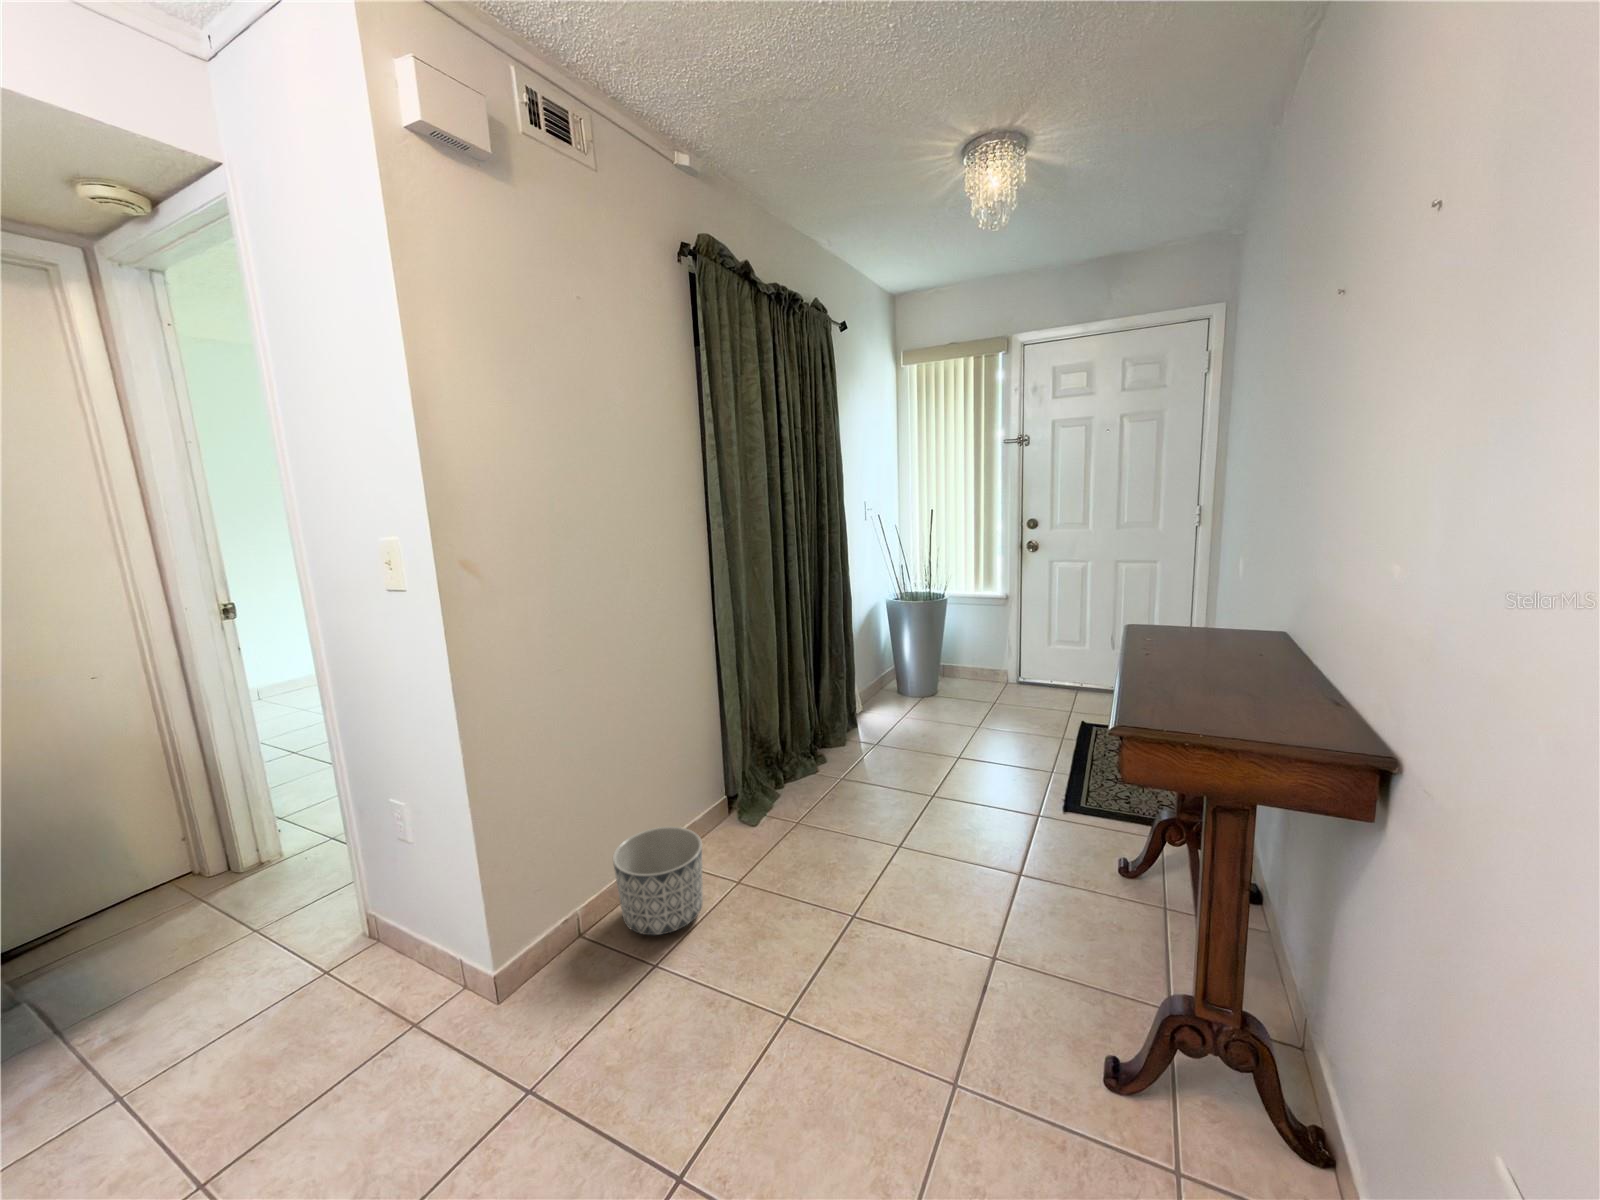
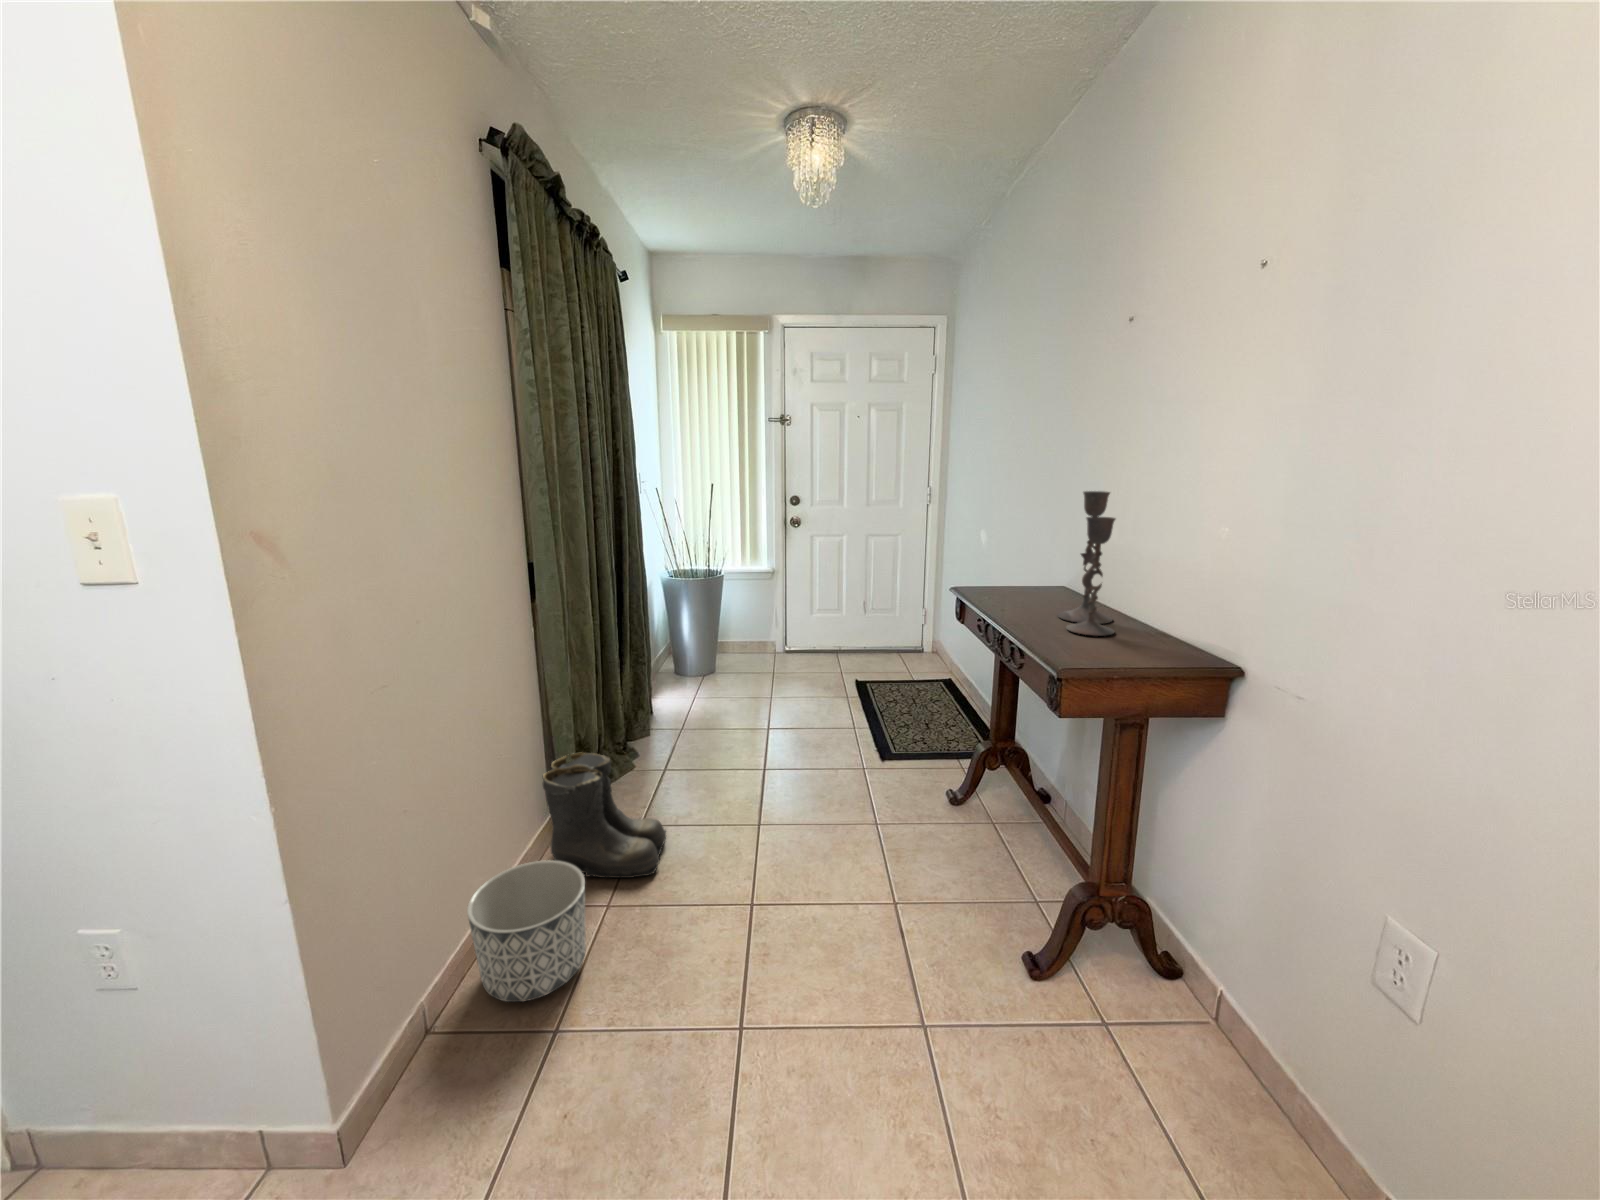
candlestick: none [1203,515,1294,698] -> present [1058,491,1115,636]
boots: none [706,747,812,866] -> present [543,752,666,878]

